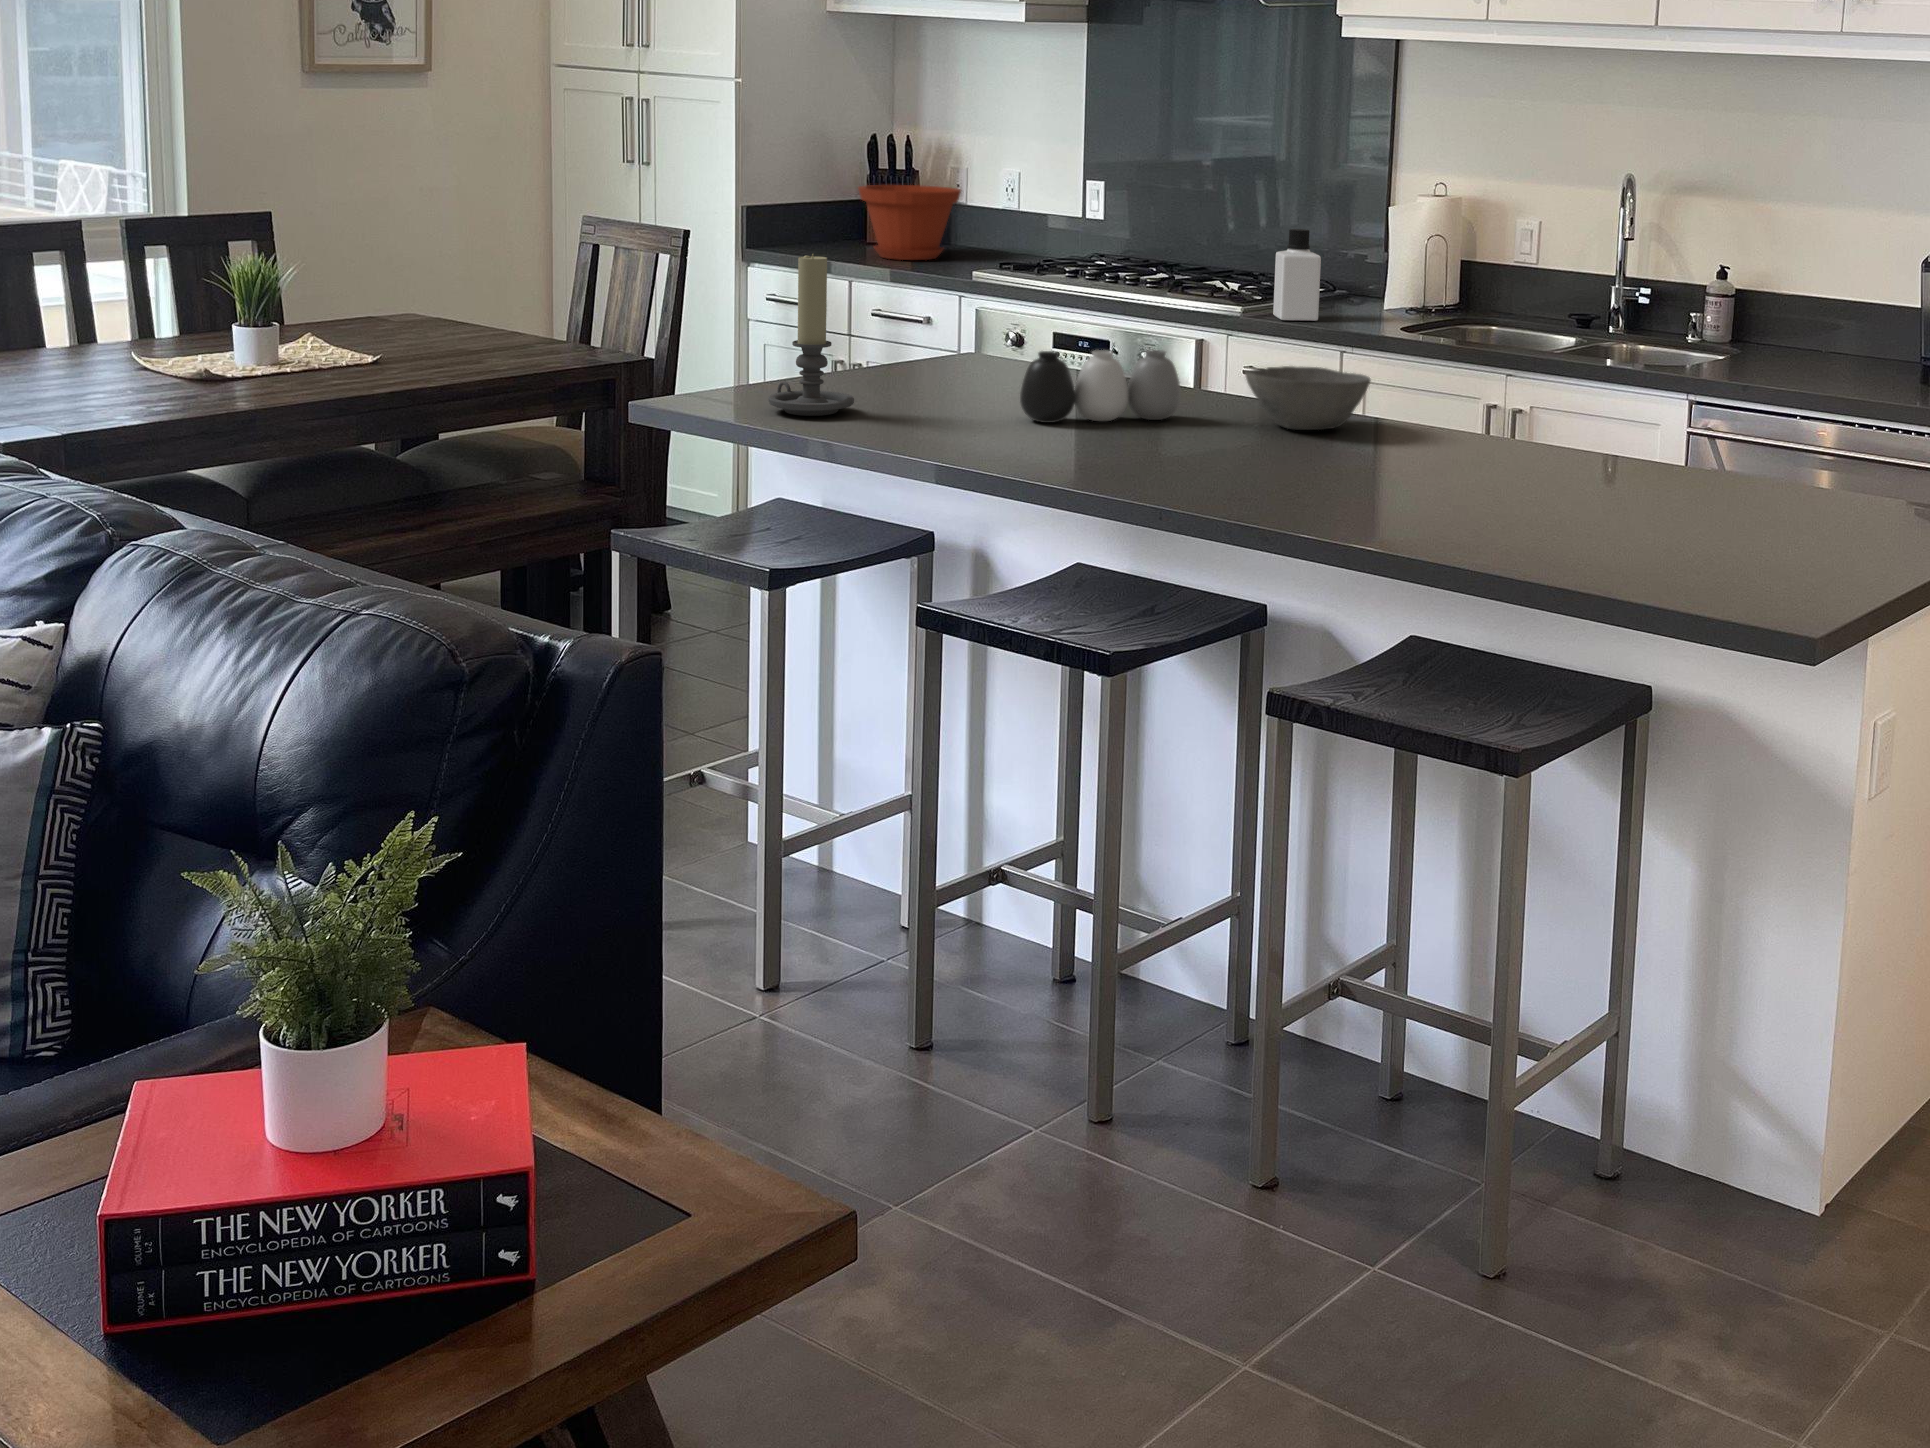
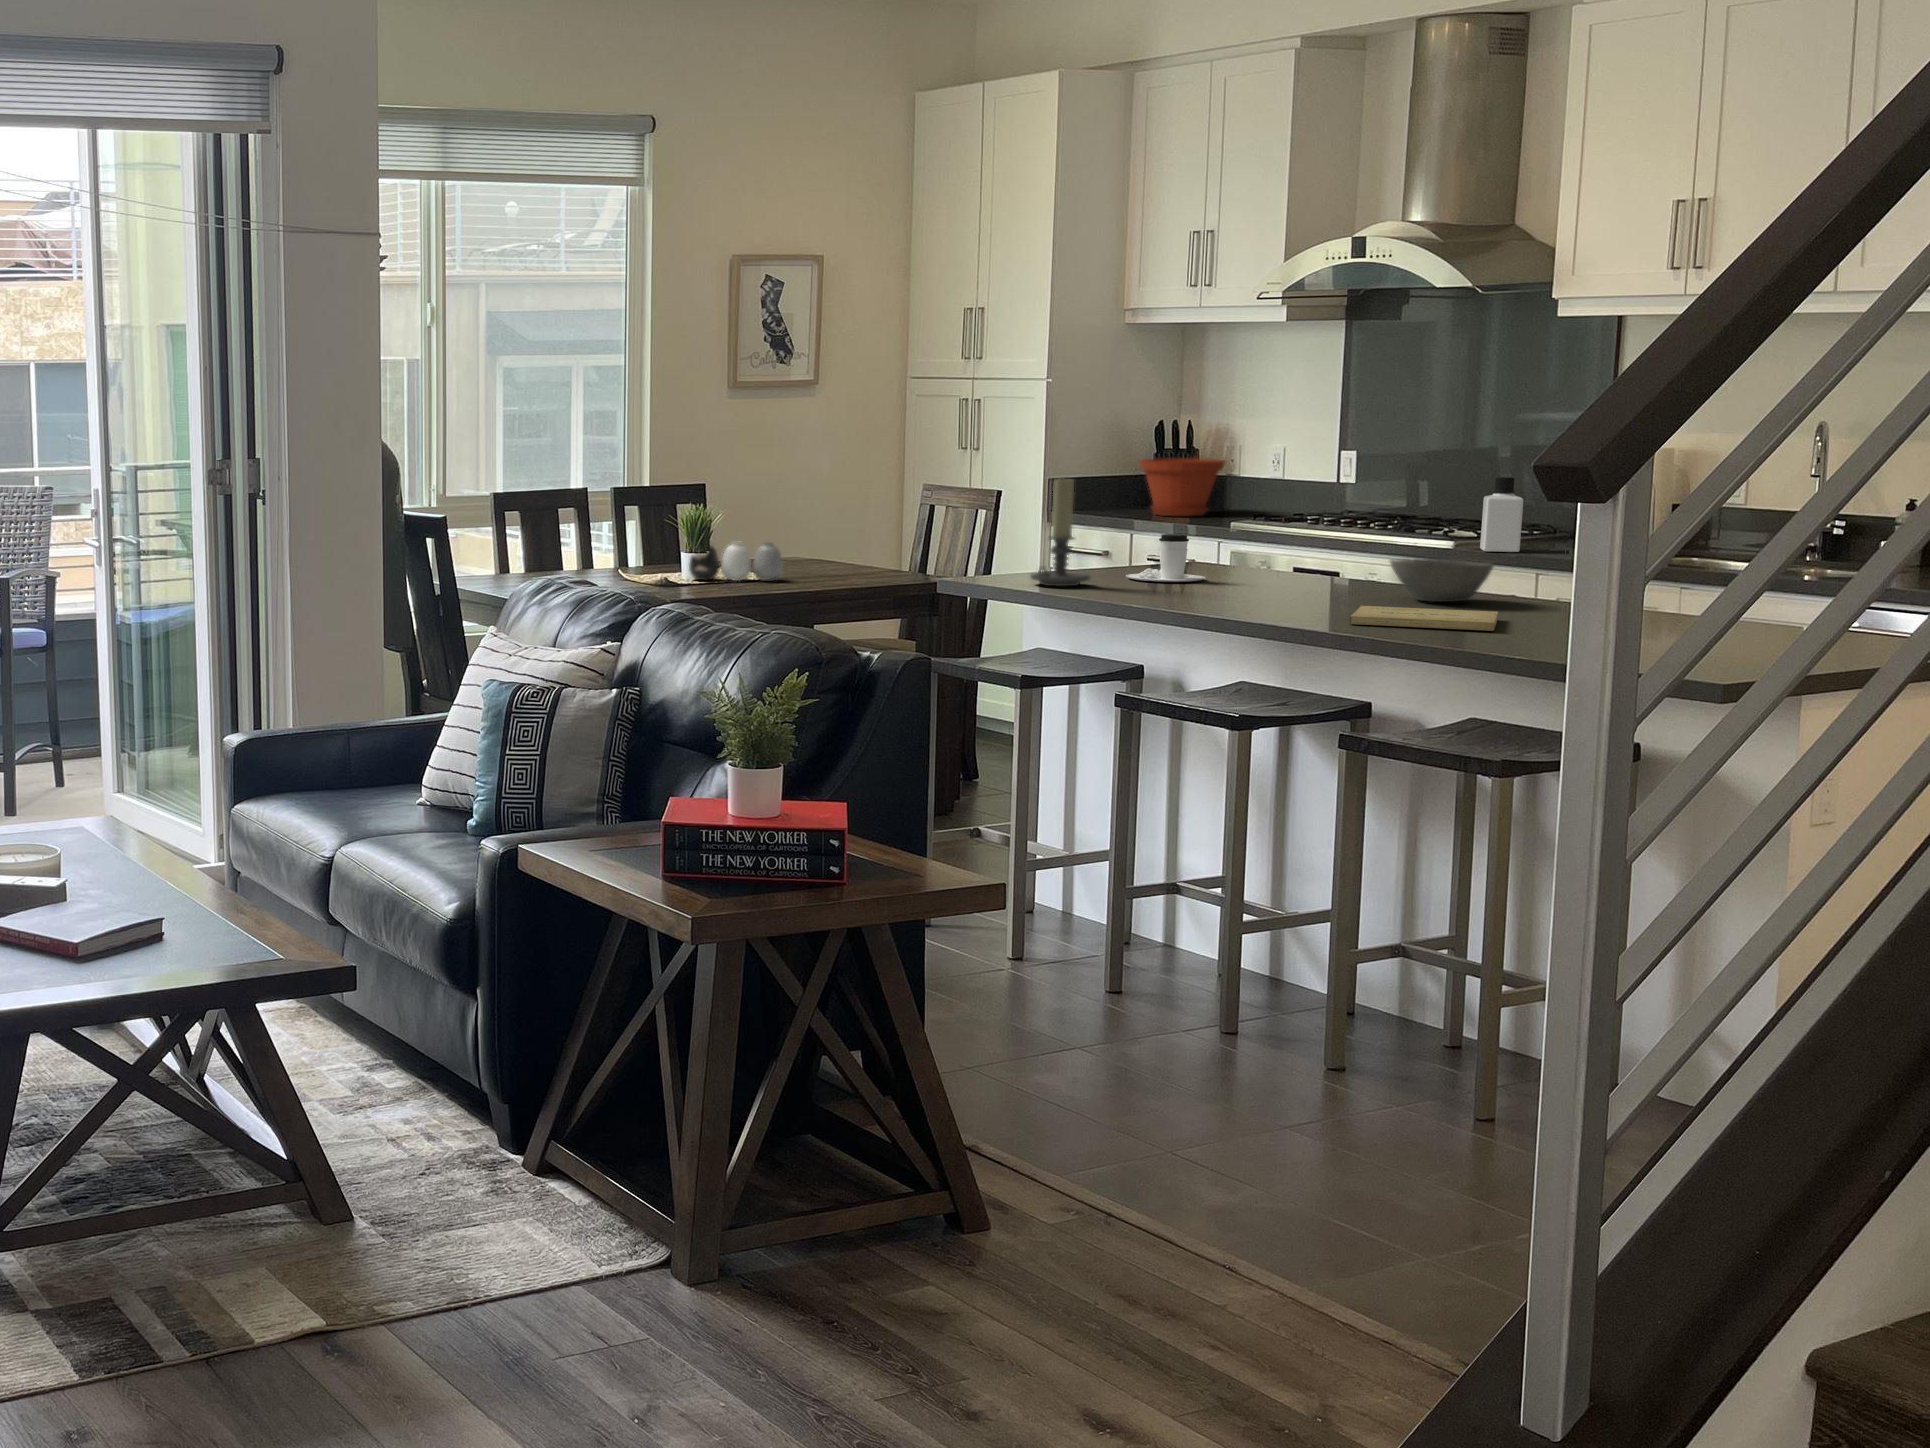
coffee cup: none [894,329,1000,399] -> present [1126,534,1205,582]
vase: present [1020,350,1181,423] -> present [689,541,783,581]
book: none [1231,450,1421,497] -> present [1350,606,1498,631]

